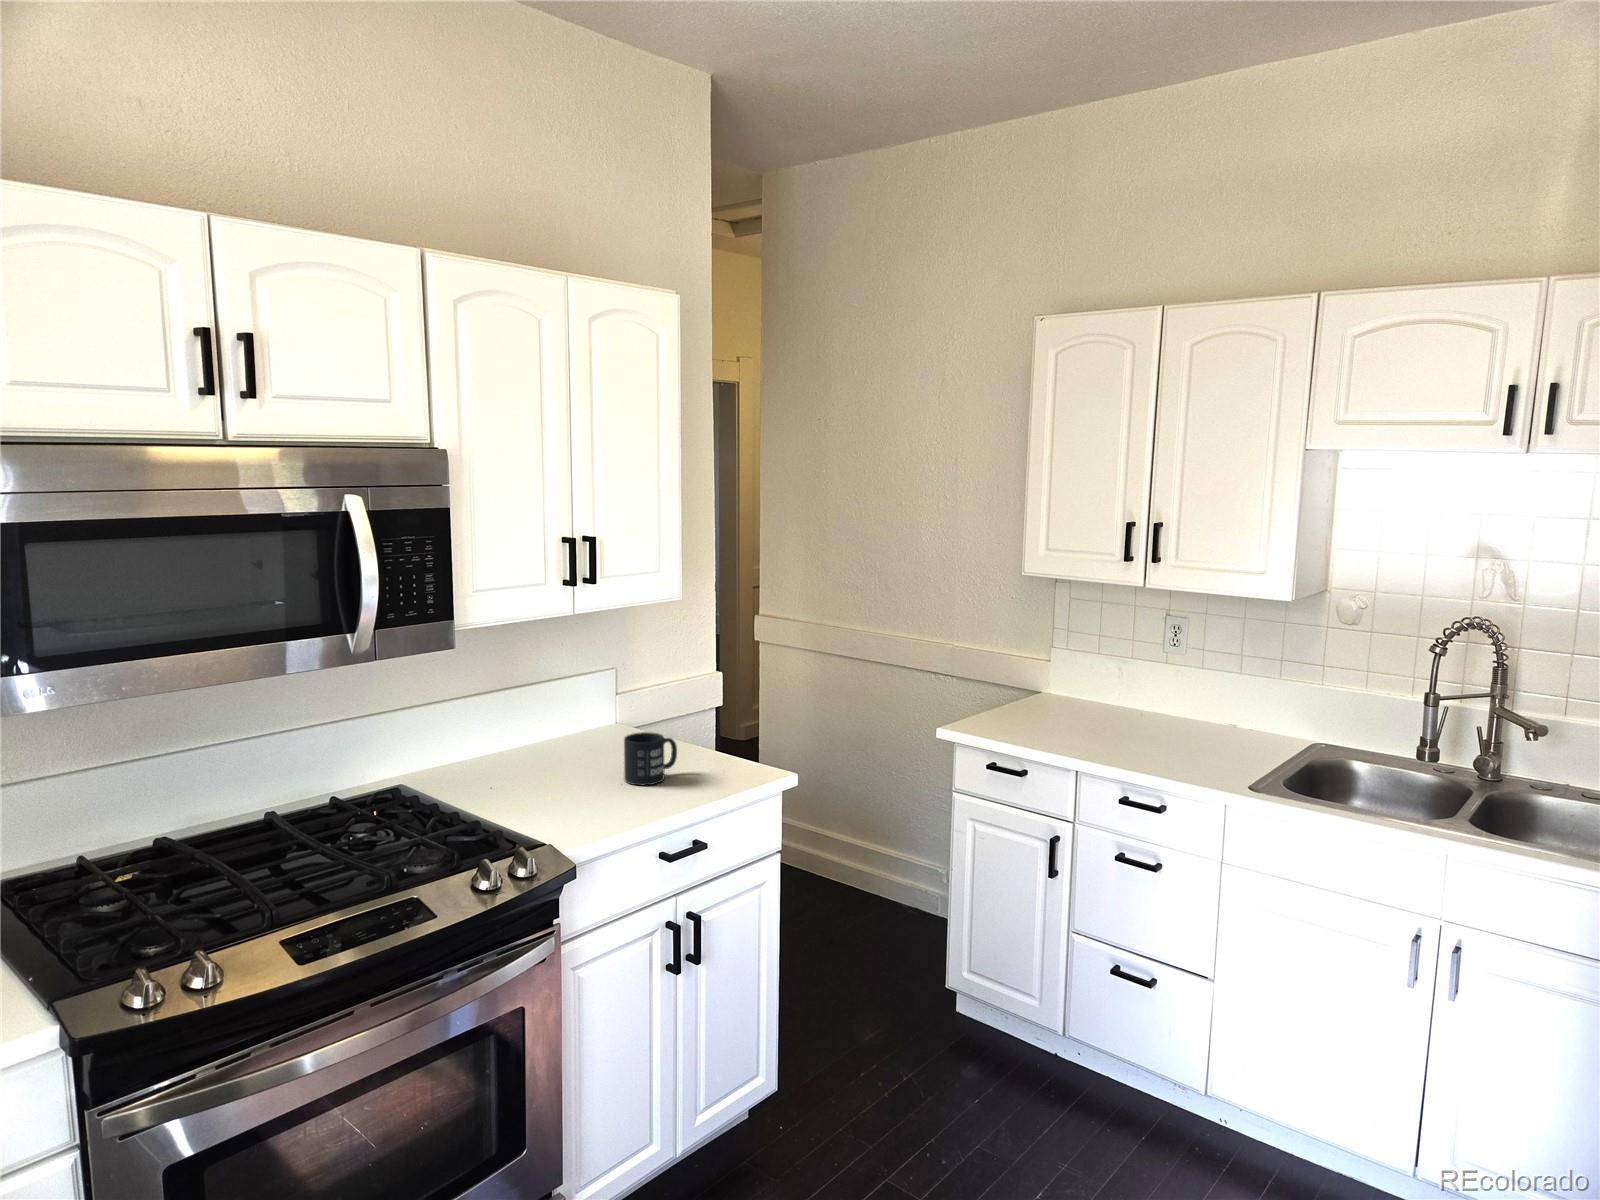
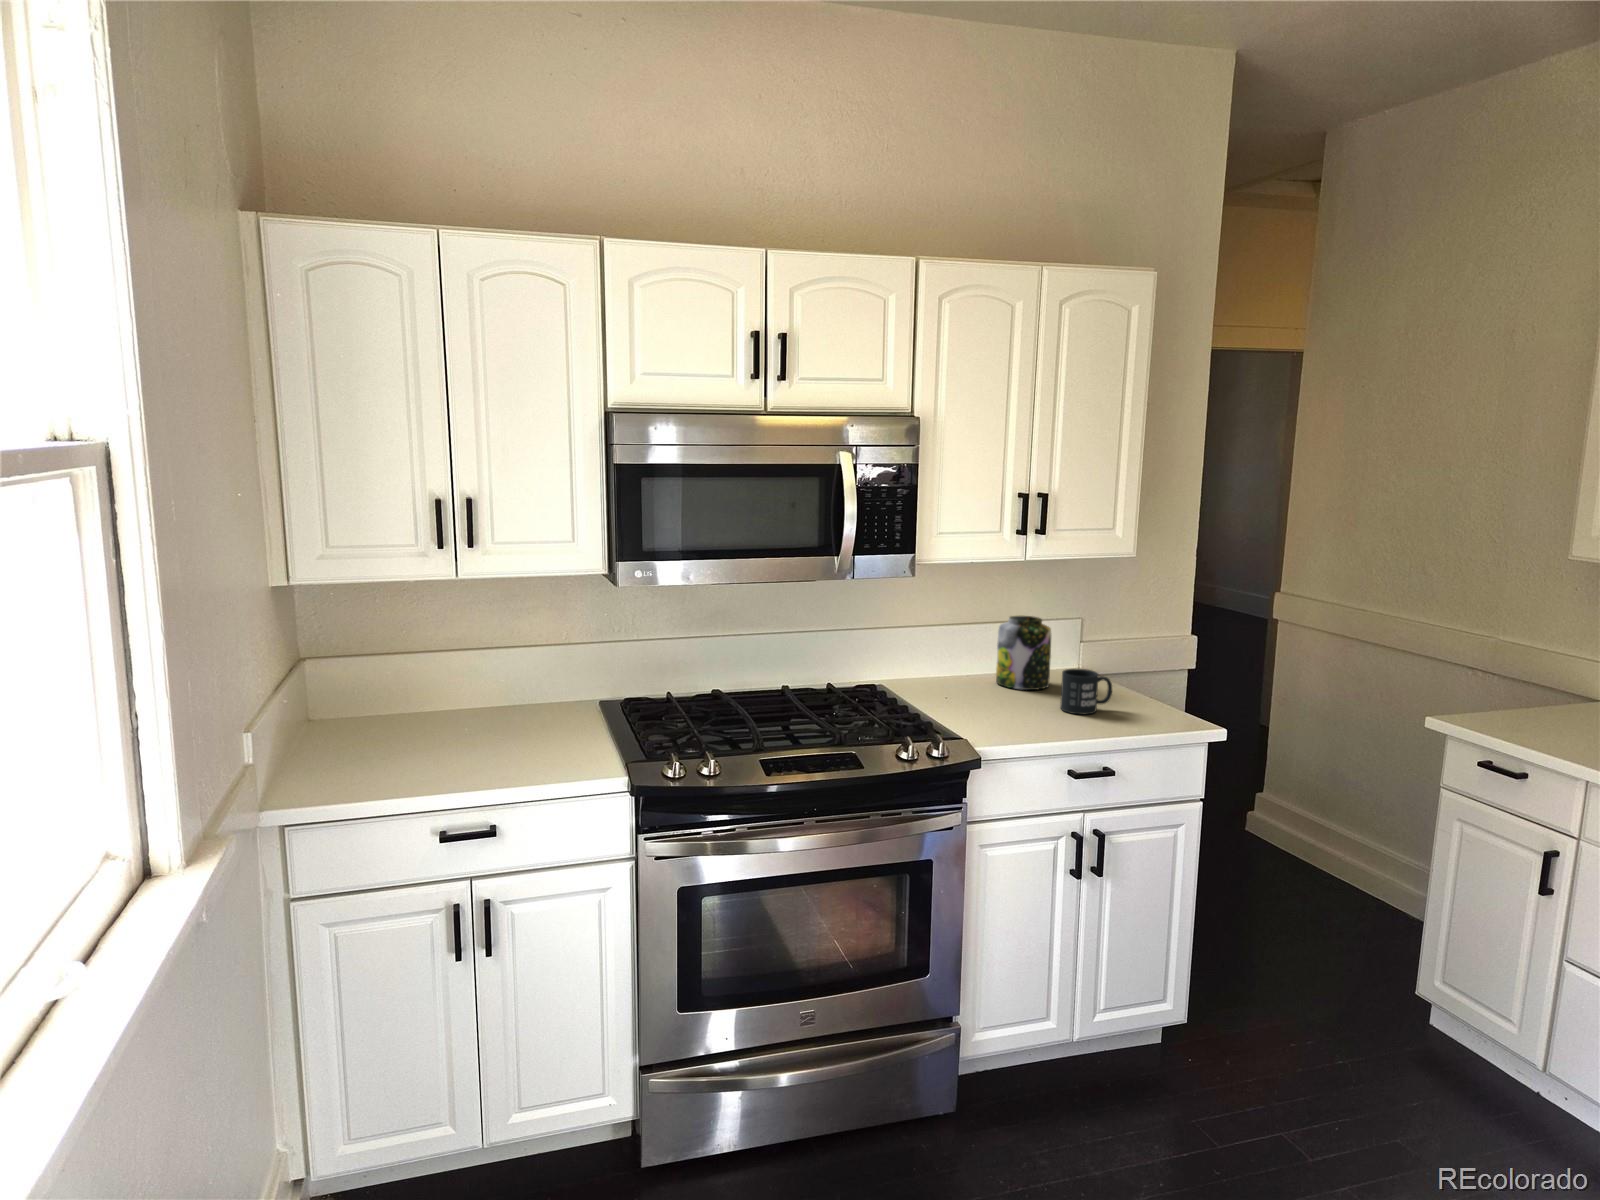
jar: none [534,677,597,764] -> present [996,616,1051,690]

